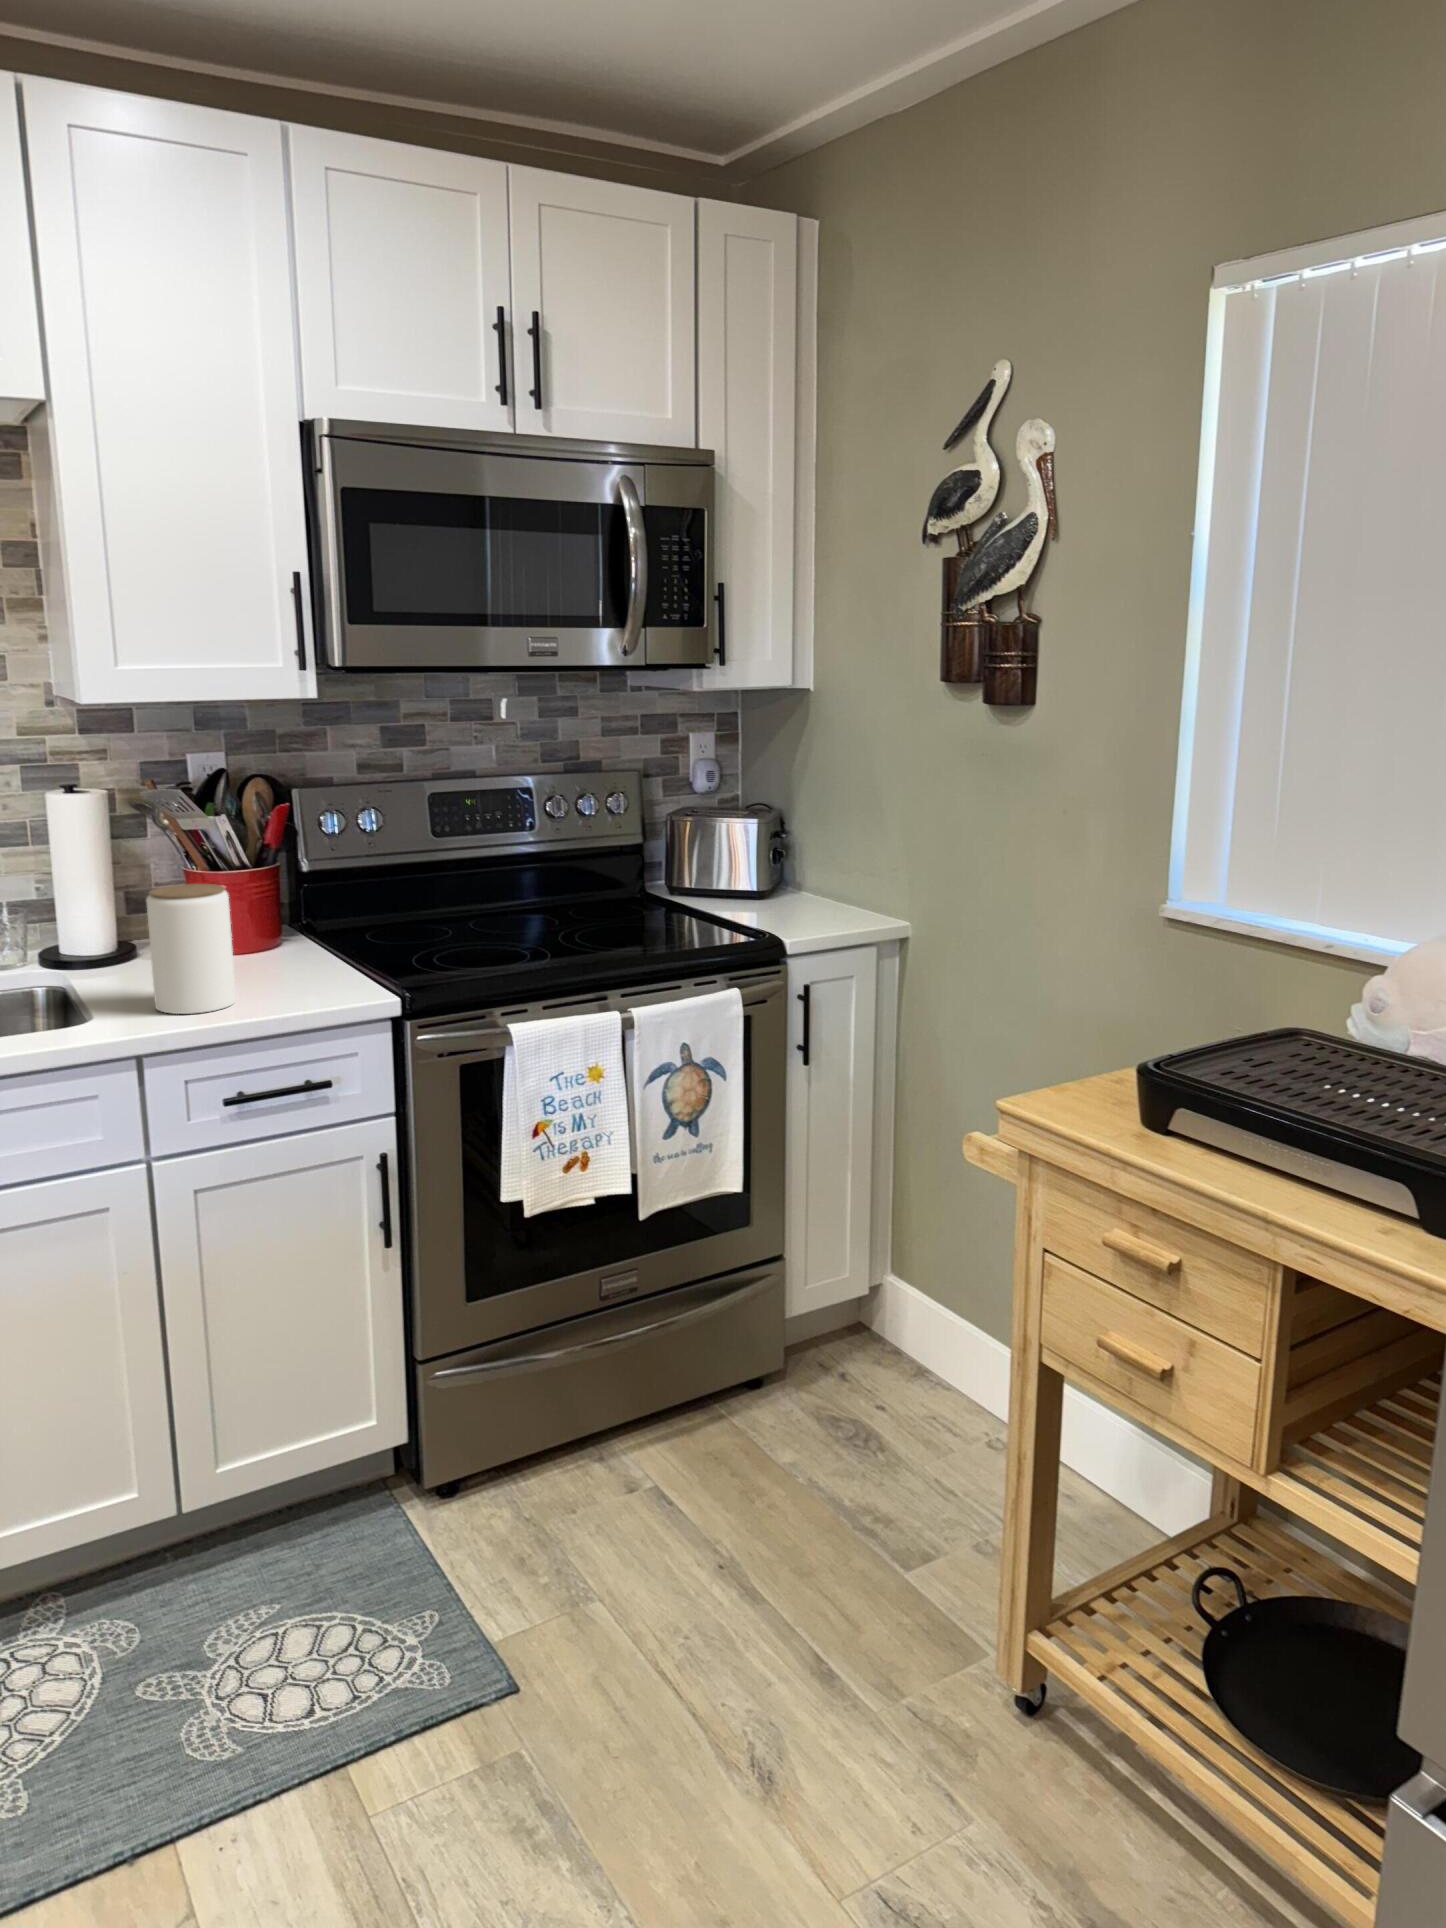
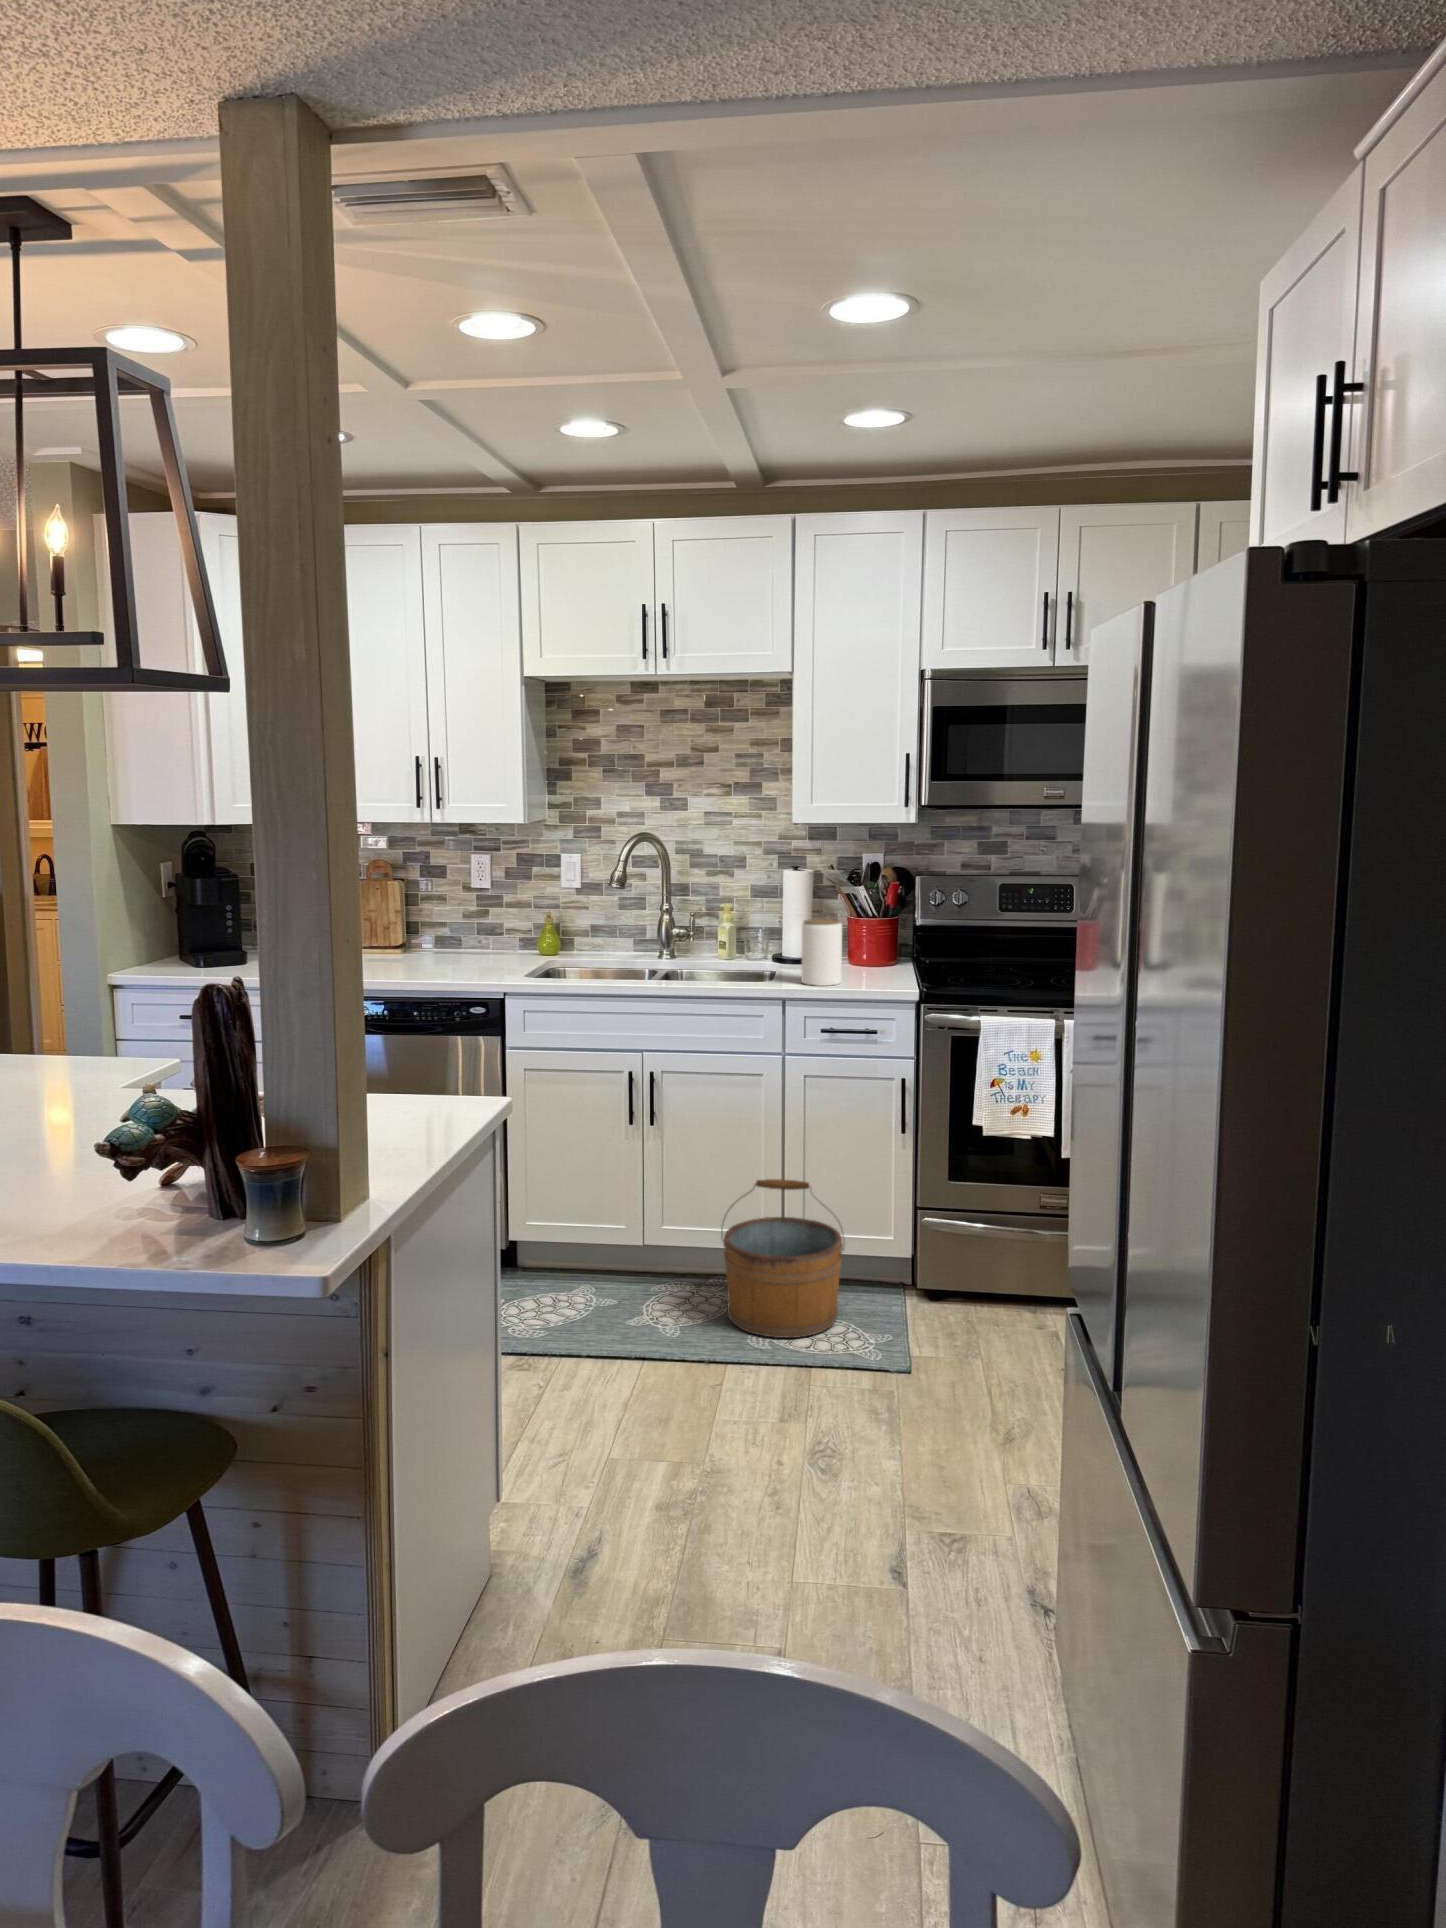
bucket: none [73,1395,330,1722] -> present [721,1179,845,1338]

